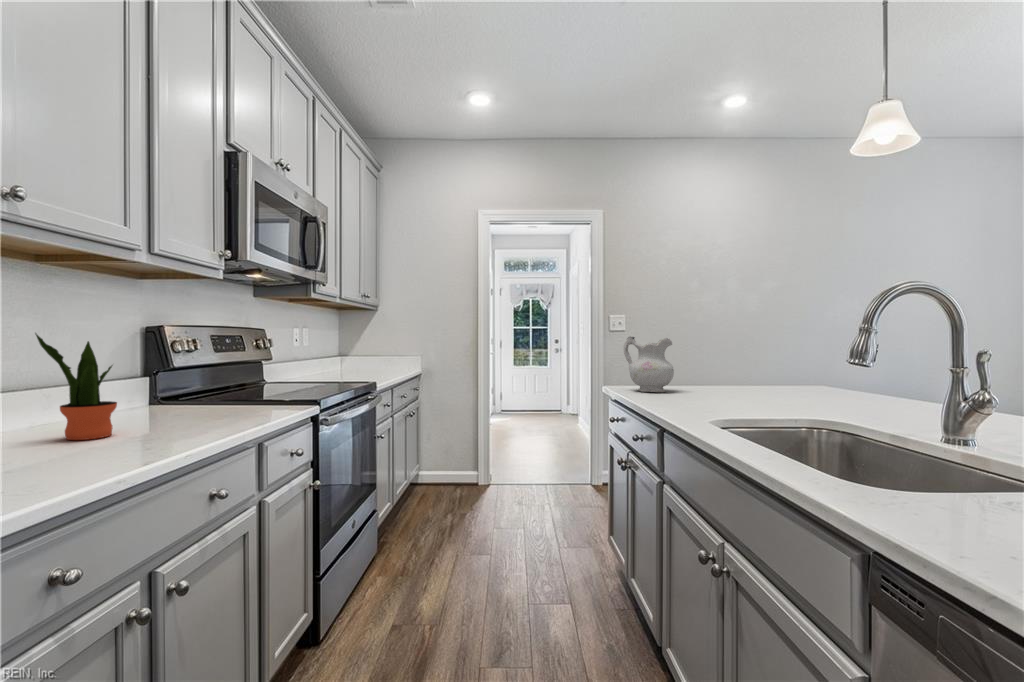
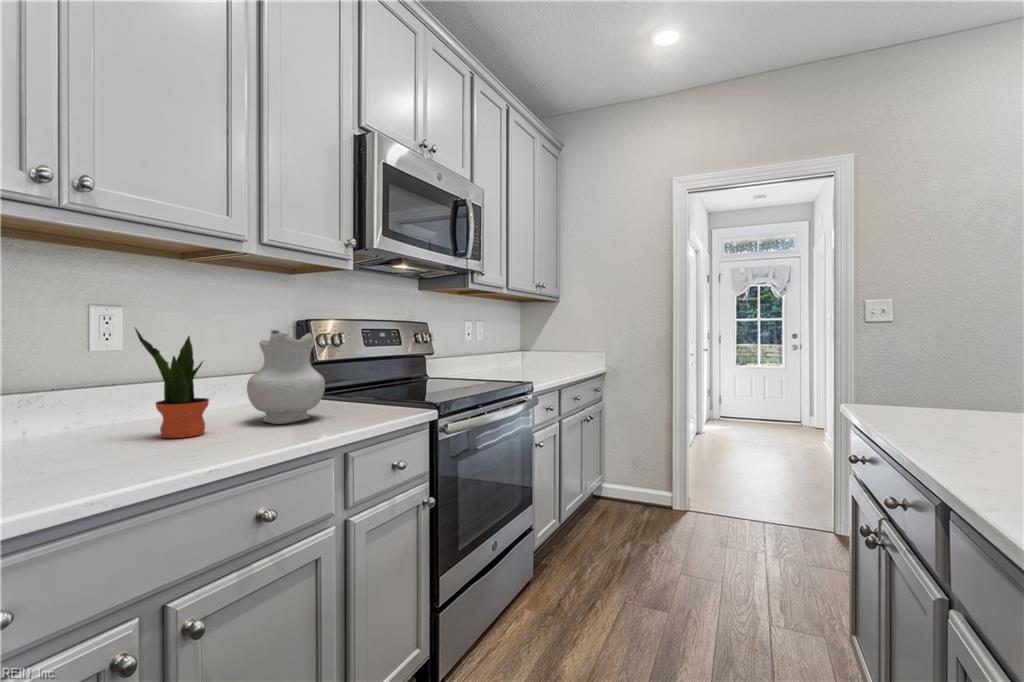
ceramic pitcher: present [624,336,674,392] -> present [247,329,325,424]

